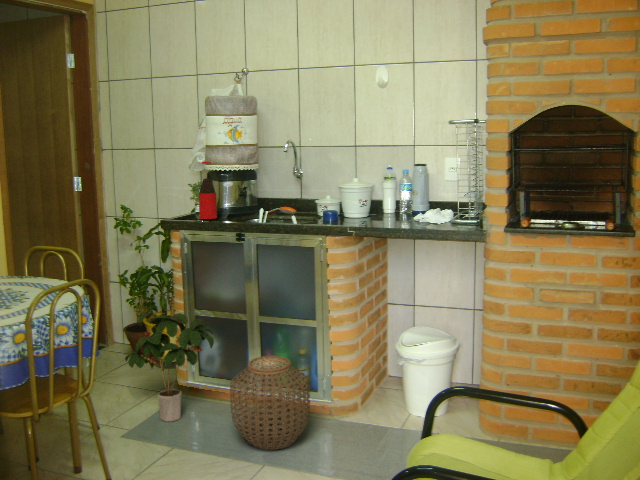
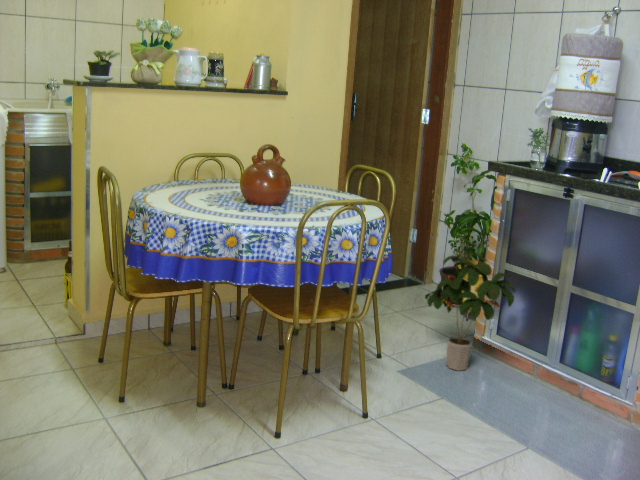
bottle: present [199,162,217,219] -> none [530,106,554,172]
woven basket: present [230,356,310,450] -> none [512,329,609,433]

